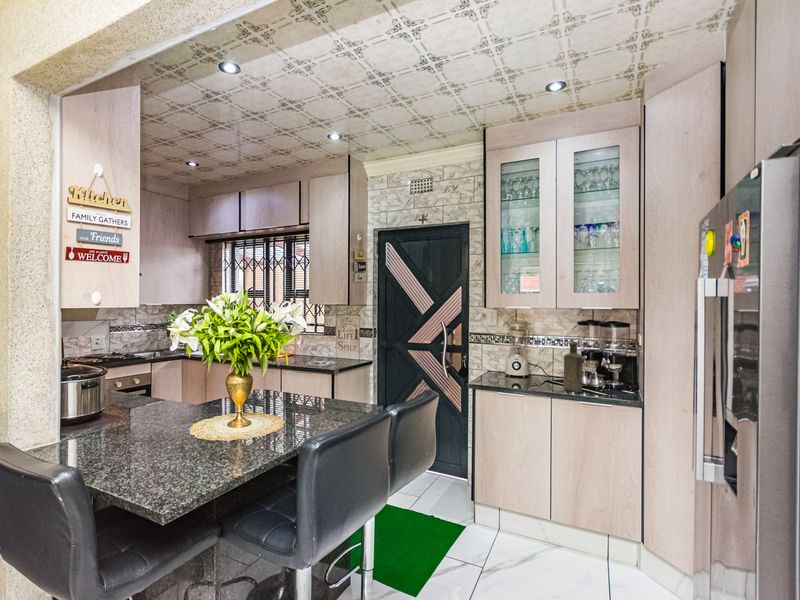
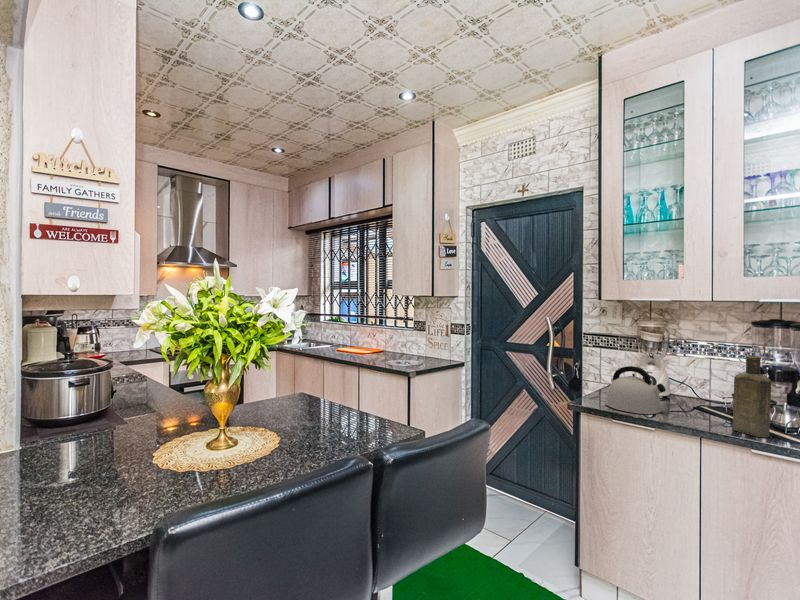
kettle: none [489,354,526,386] -> present [606,366,666,414]

